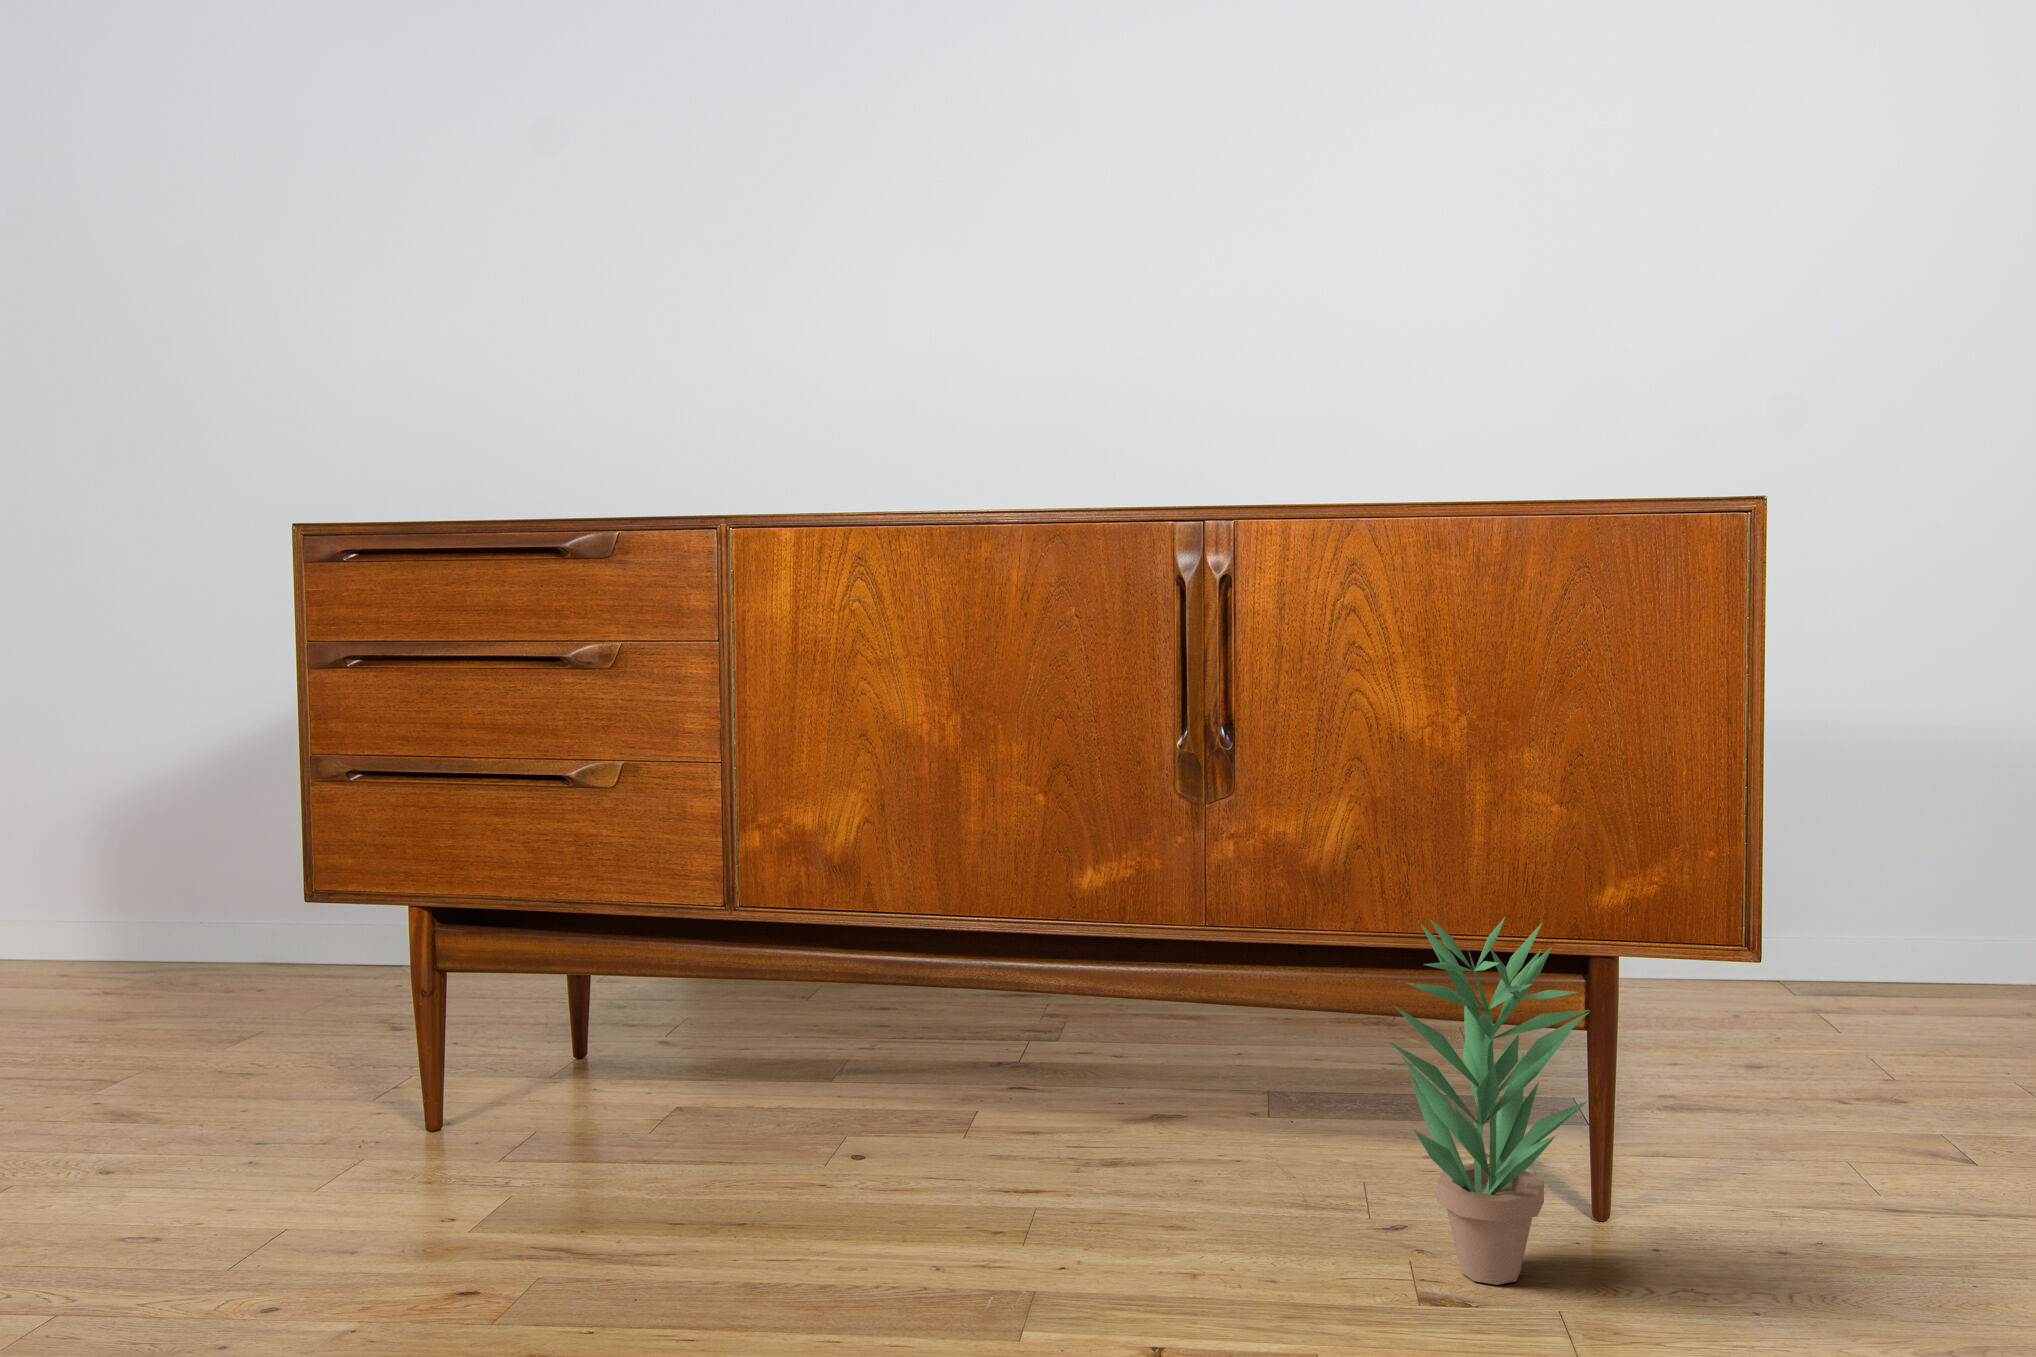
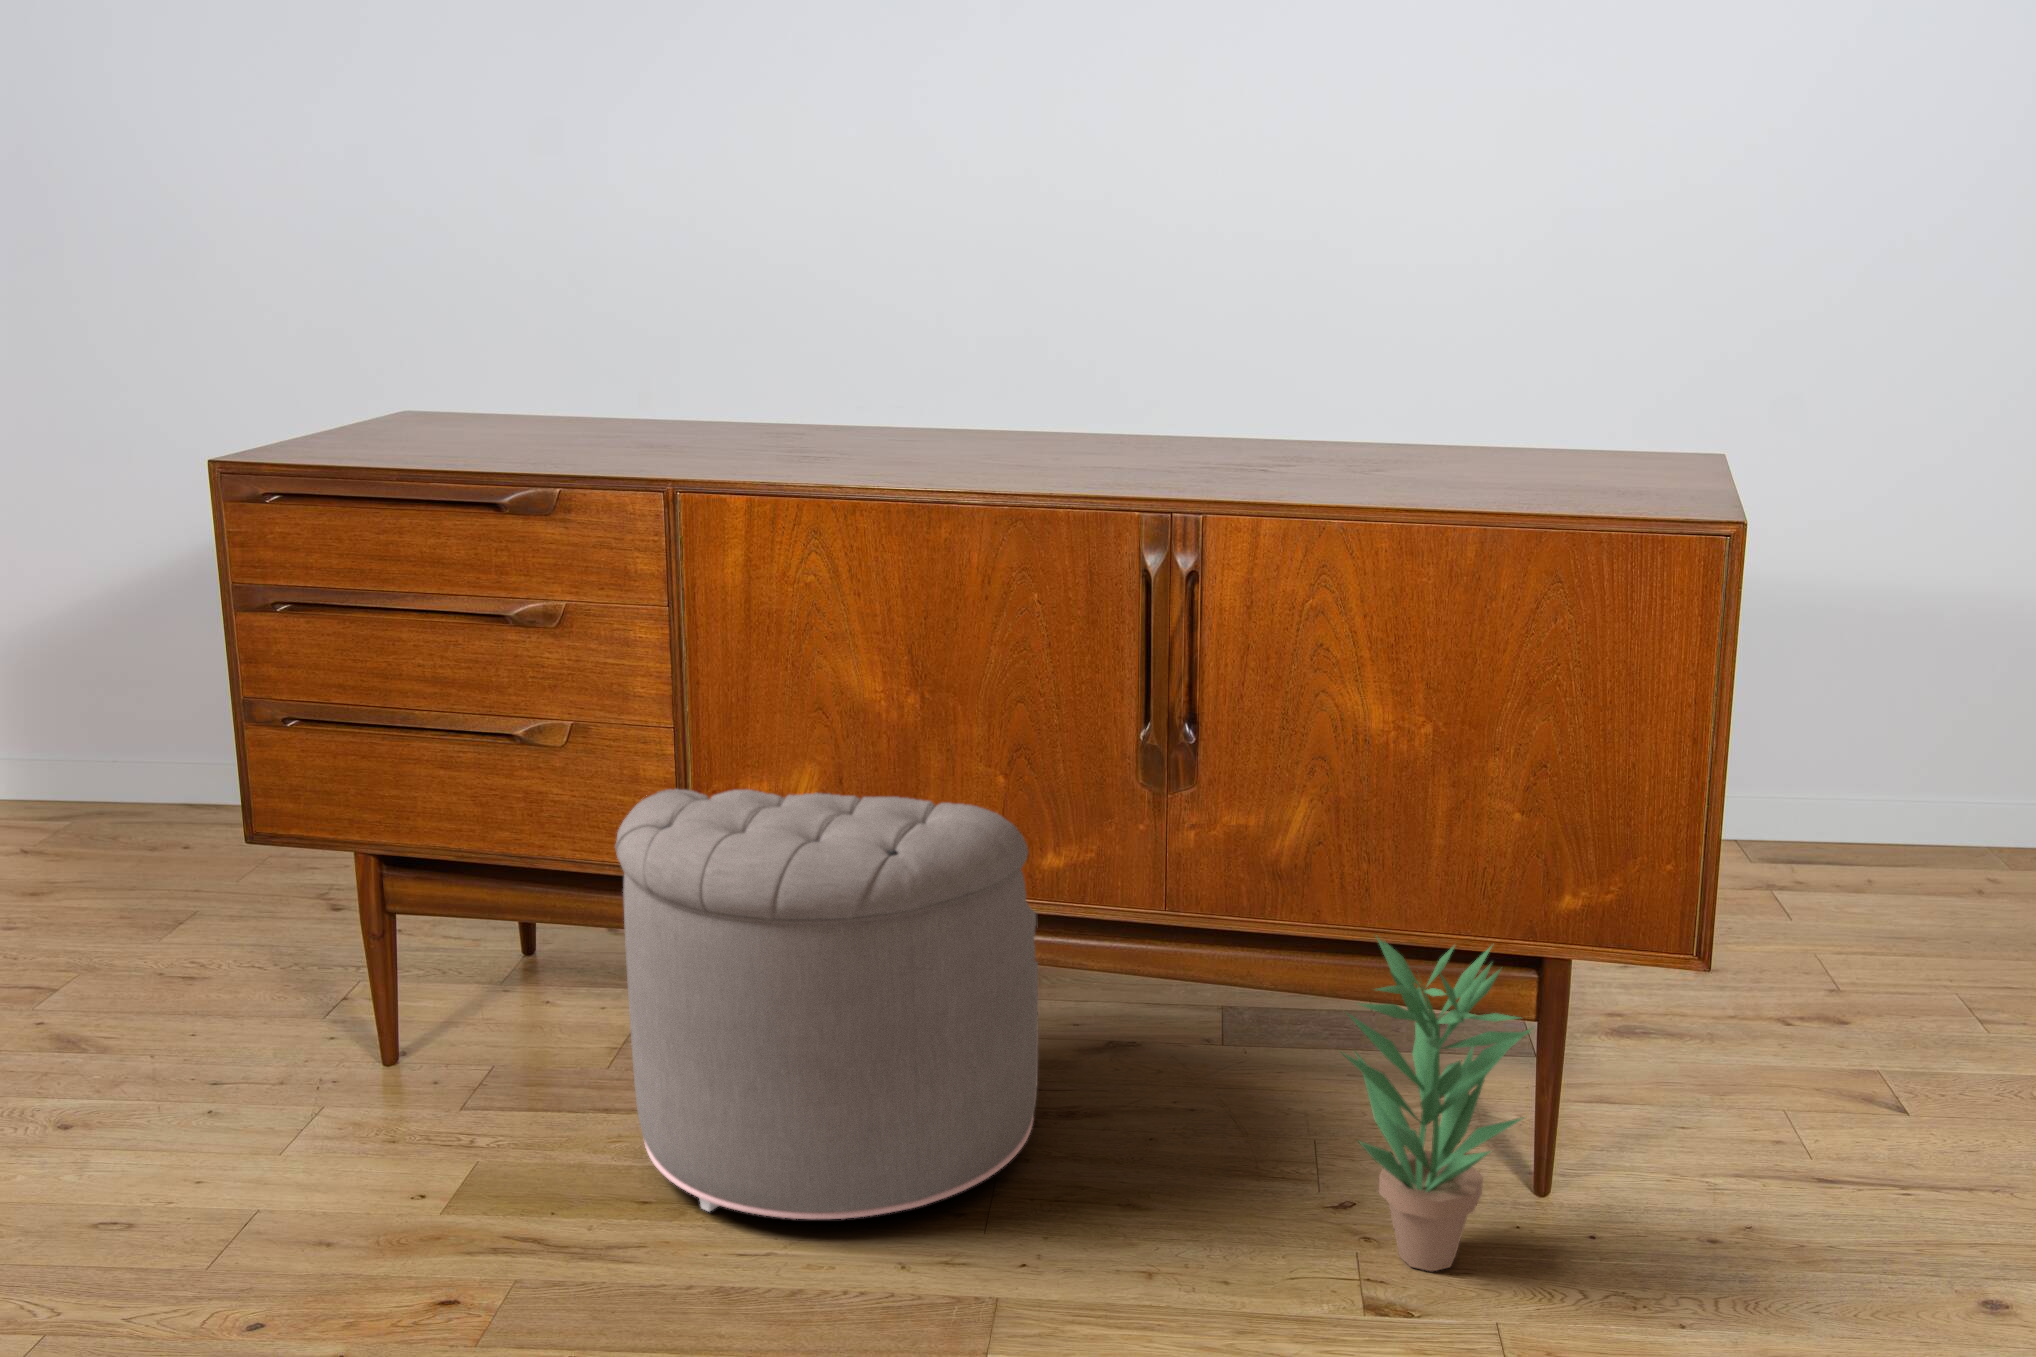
ottoman: none [662,800,1079,1245] -> present [615,789,1038,1219]

